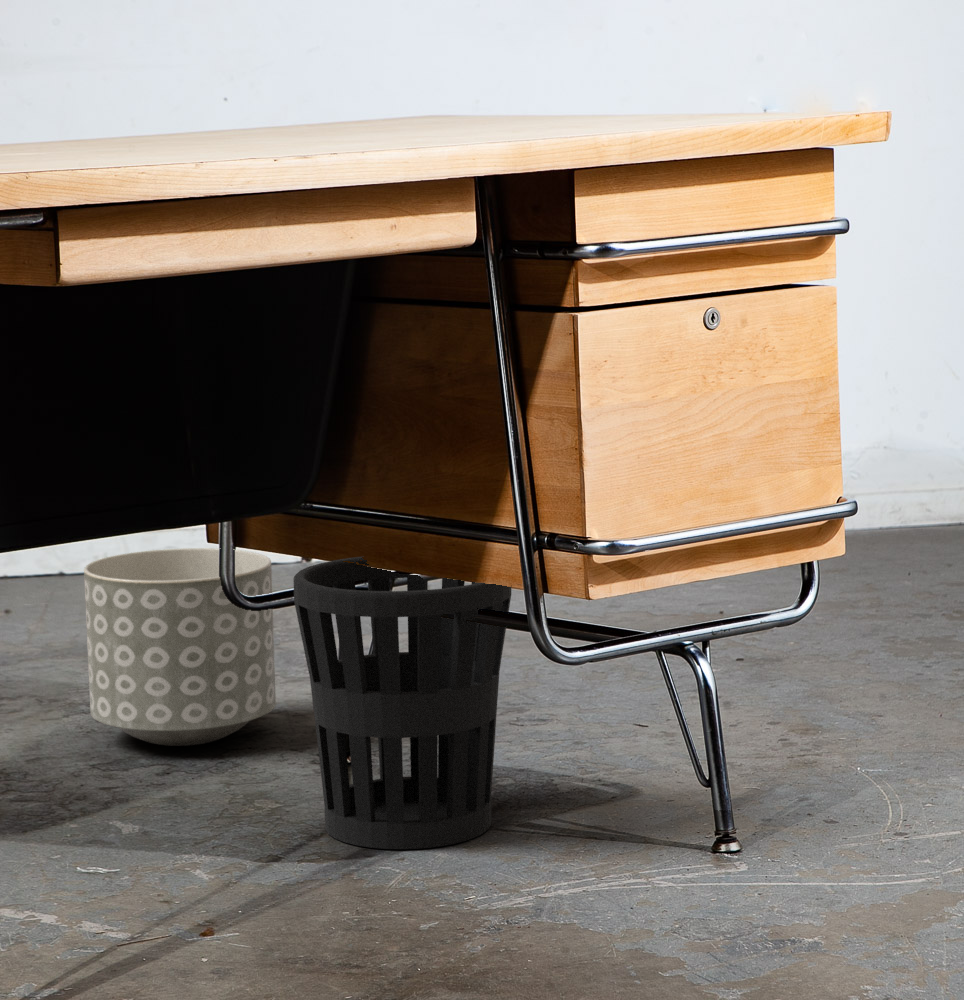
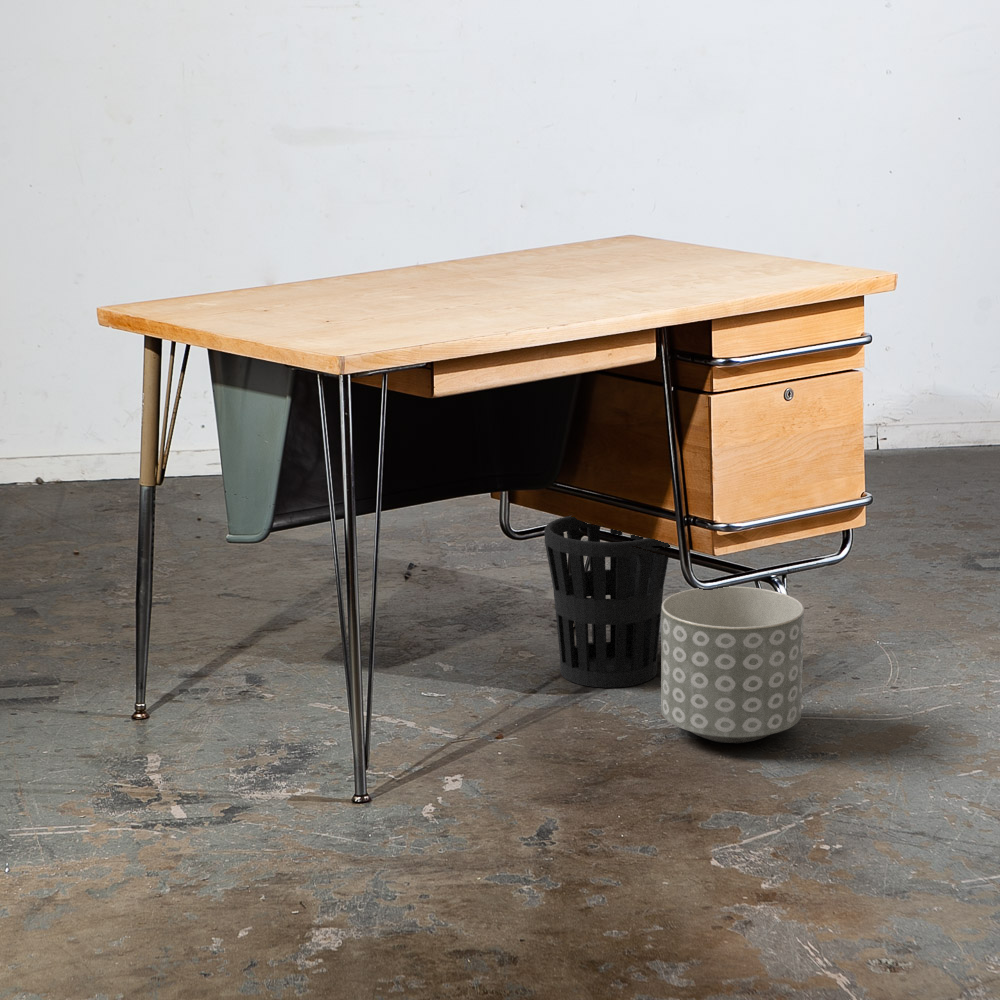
planter: present [84,548,276,746] -> present [661,586,804,743]

